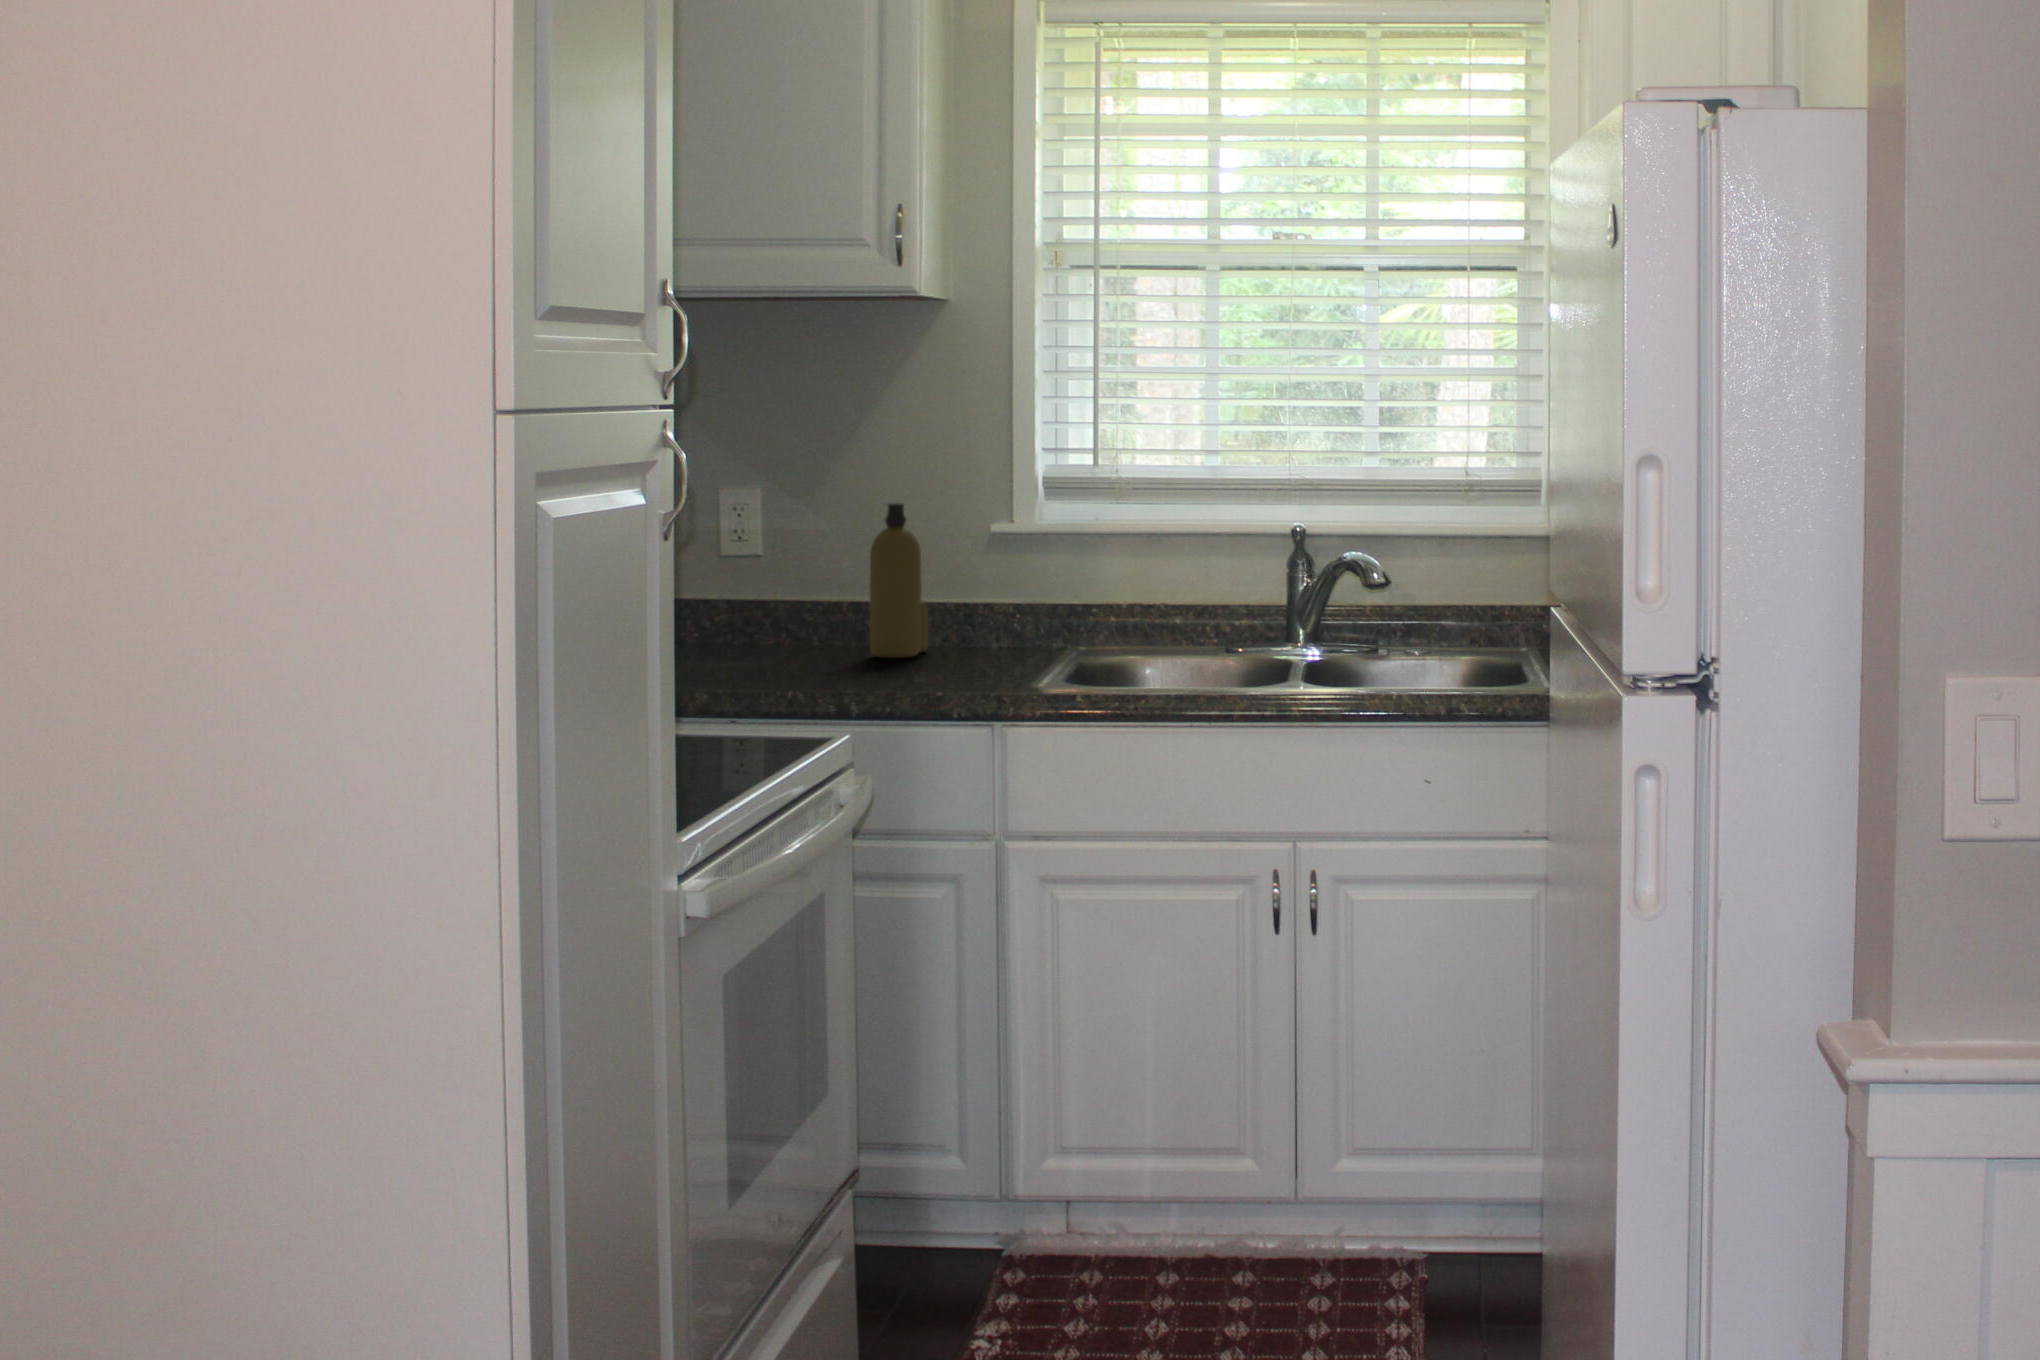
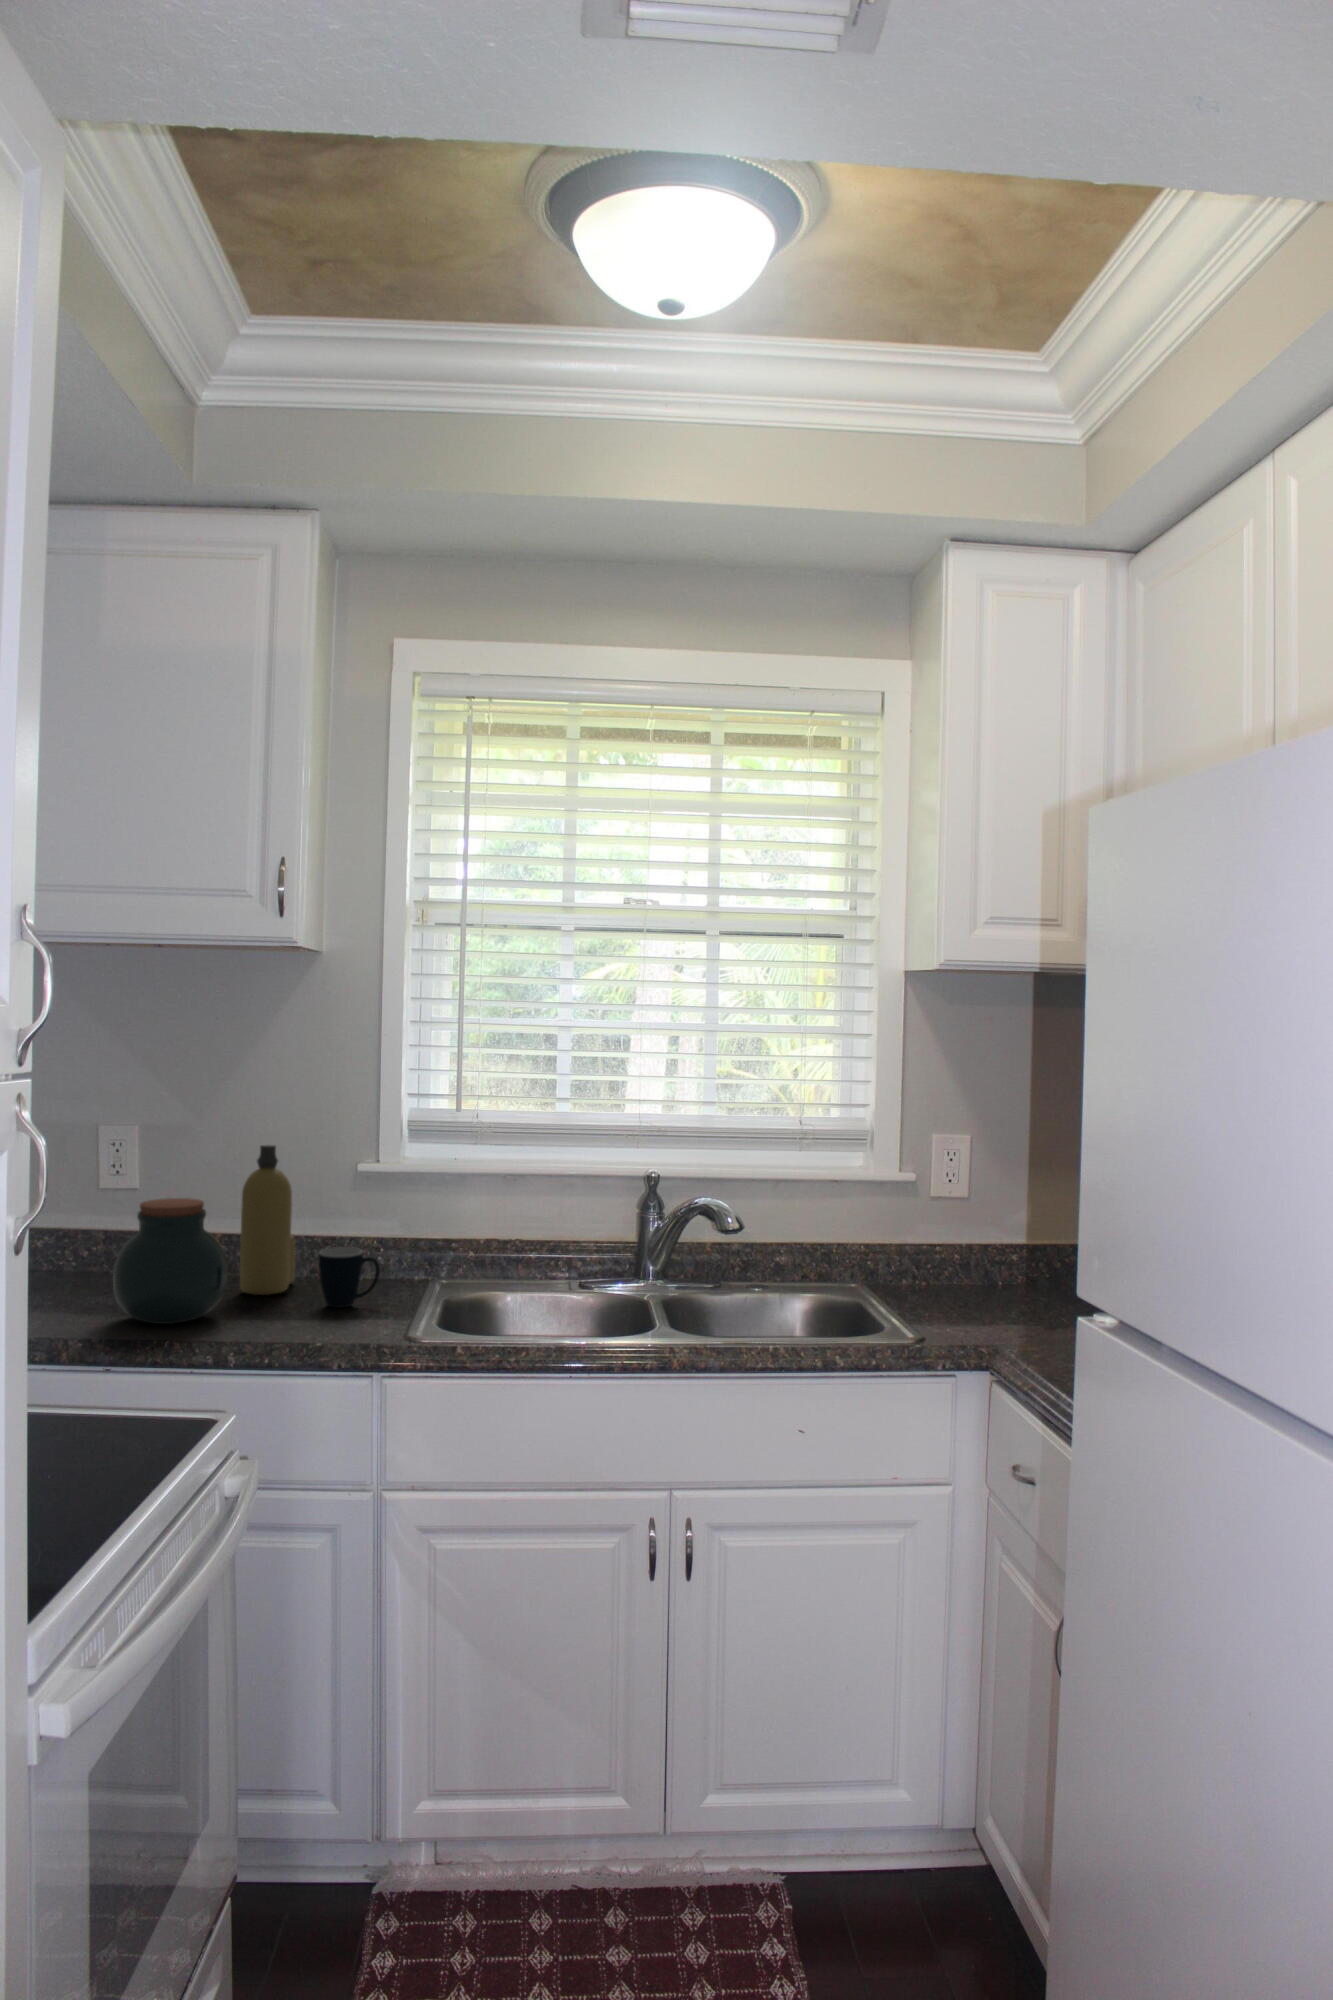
jar: none [740,552,851,676] -> present [113,1198,227,1324]
mug: none [946,607,1009,668] -> present [319,1247,380,1308]

